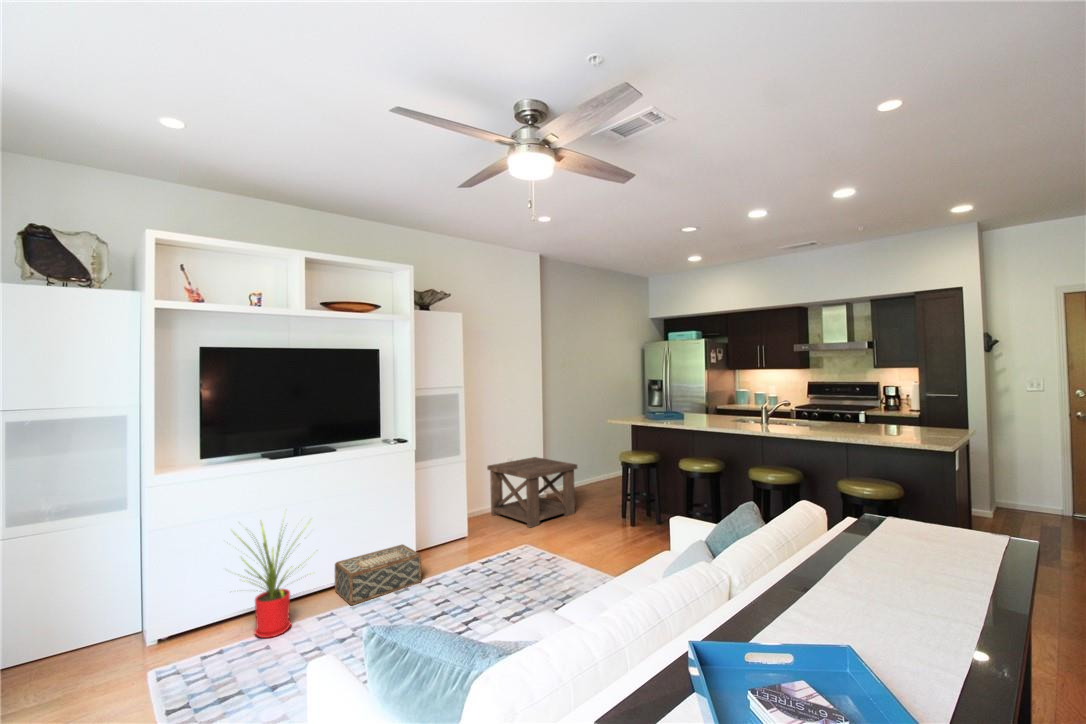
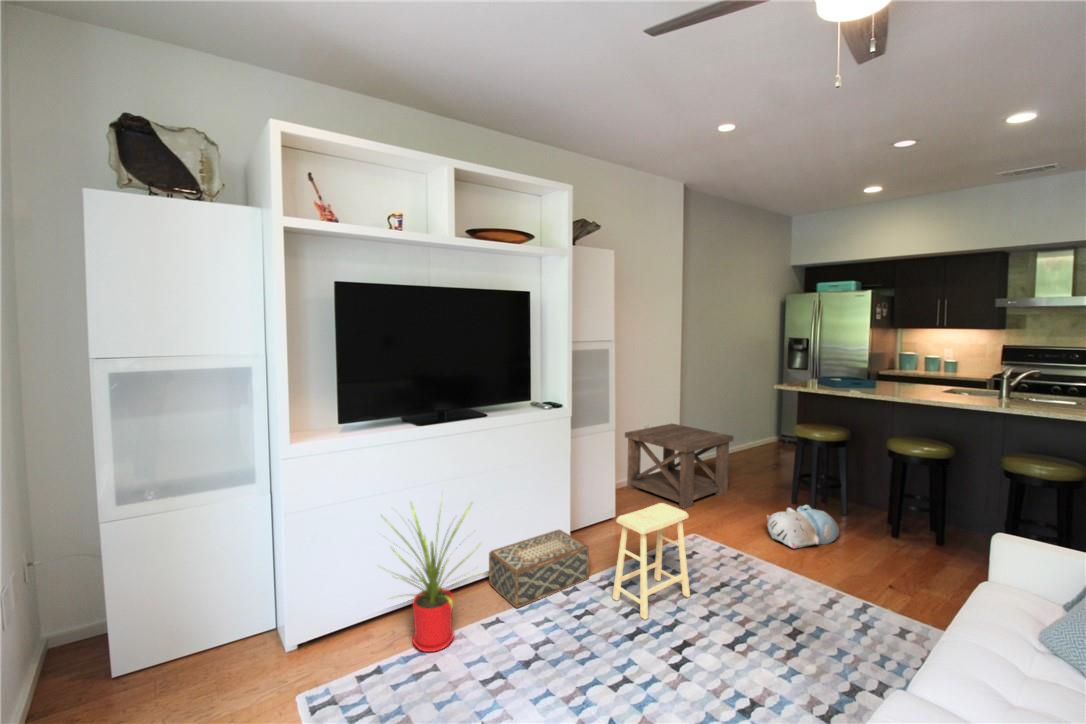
footstool: none [433,515,497,605] -> present [612,503,690,620]
plush toy: none [584,516,638,551] -> present [767,505,839,548]

